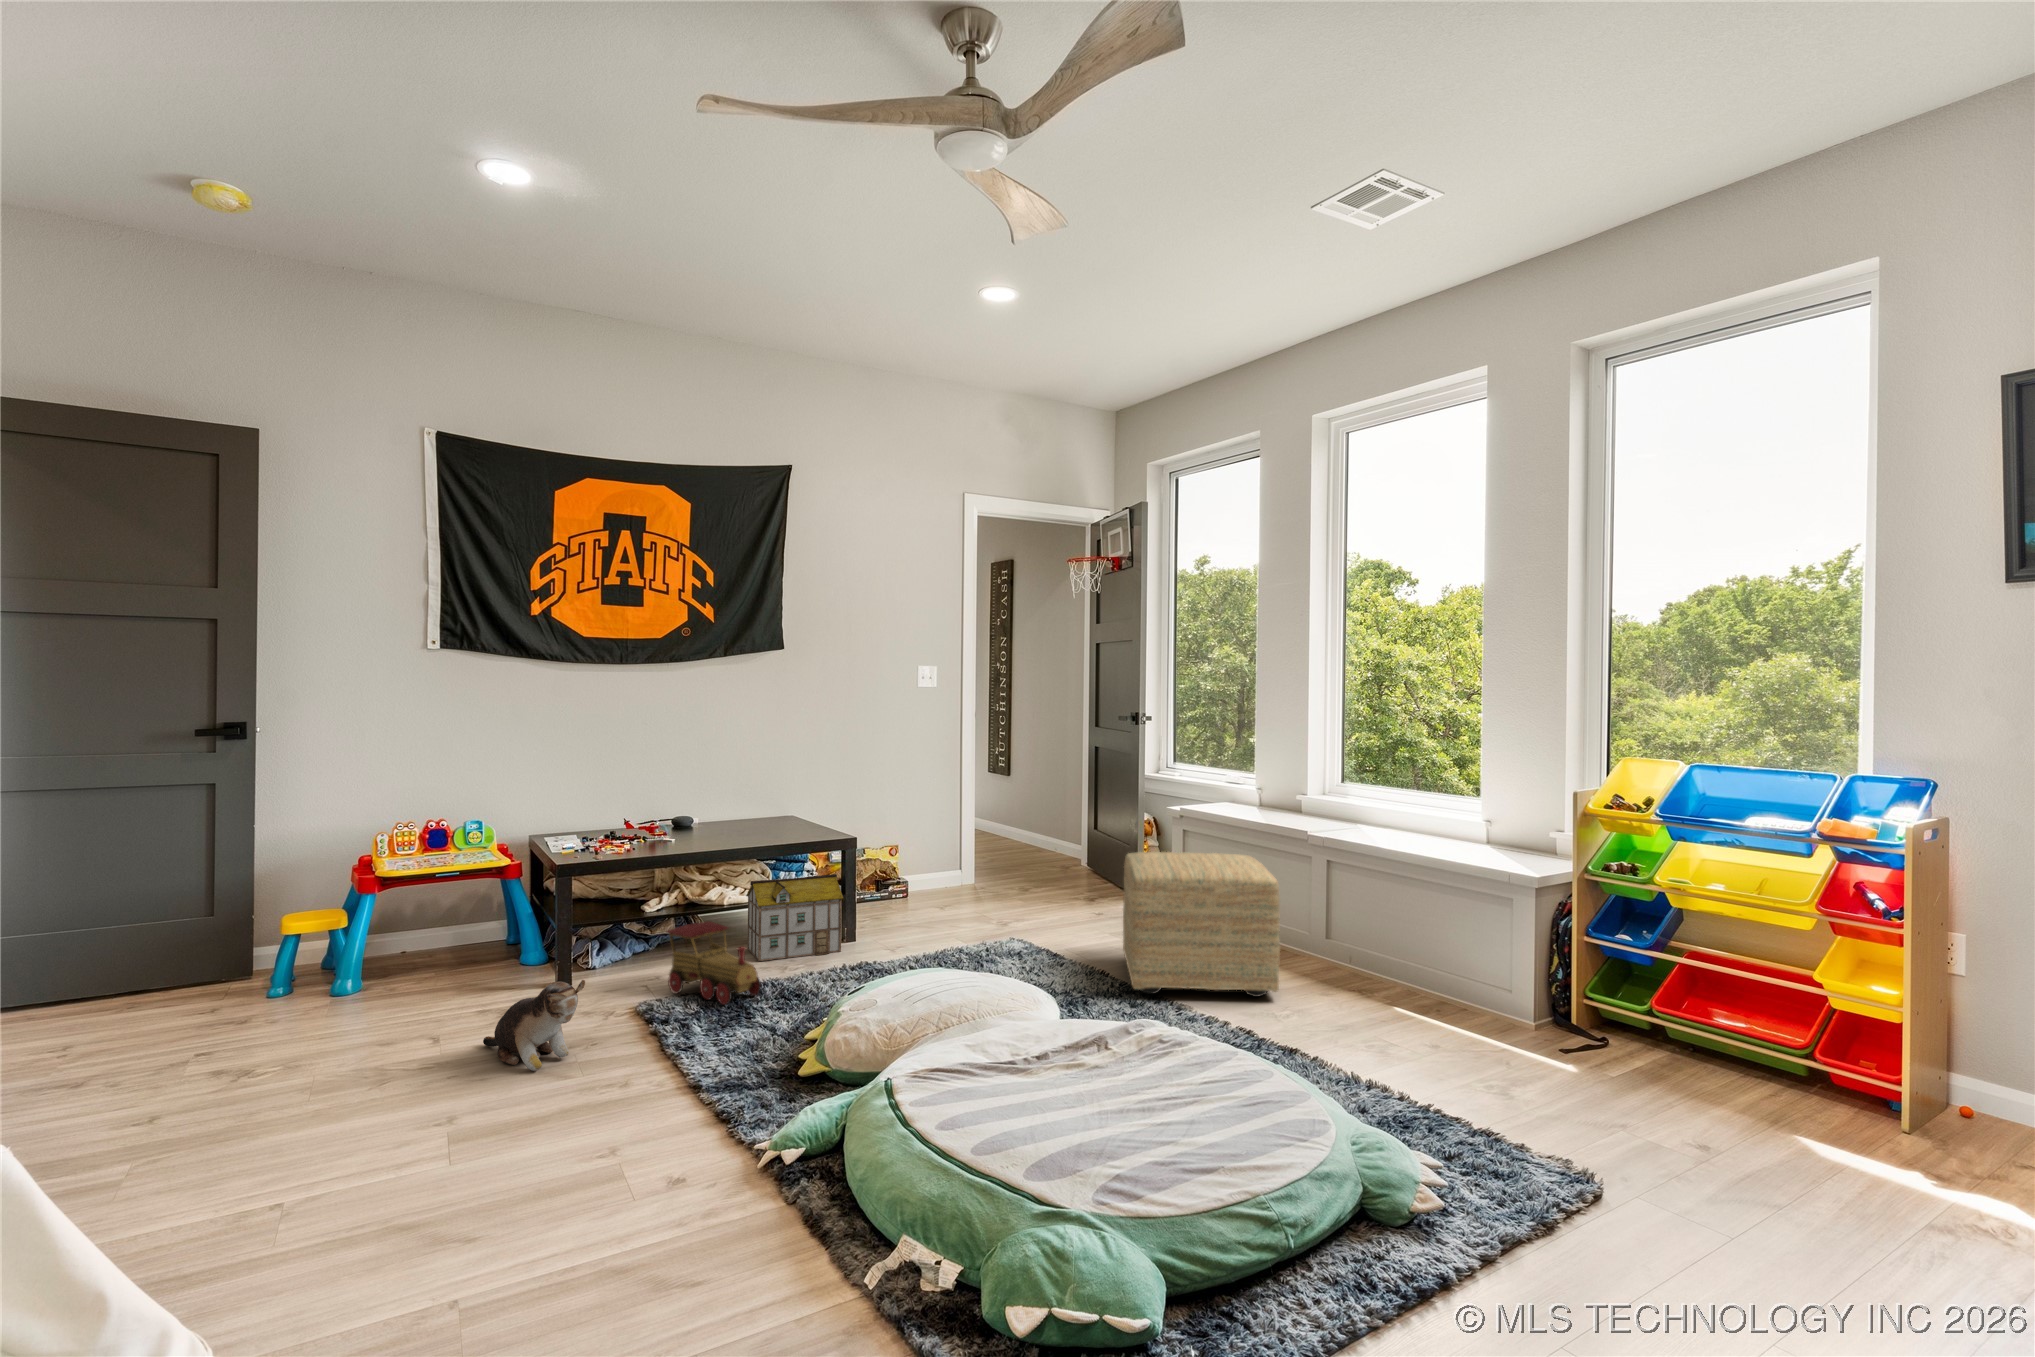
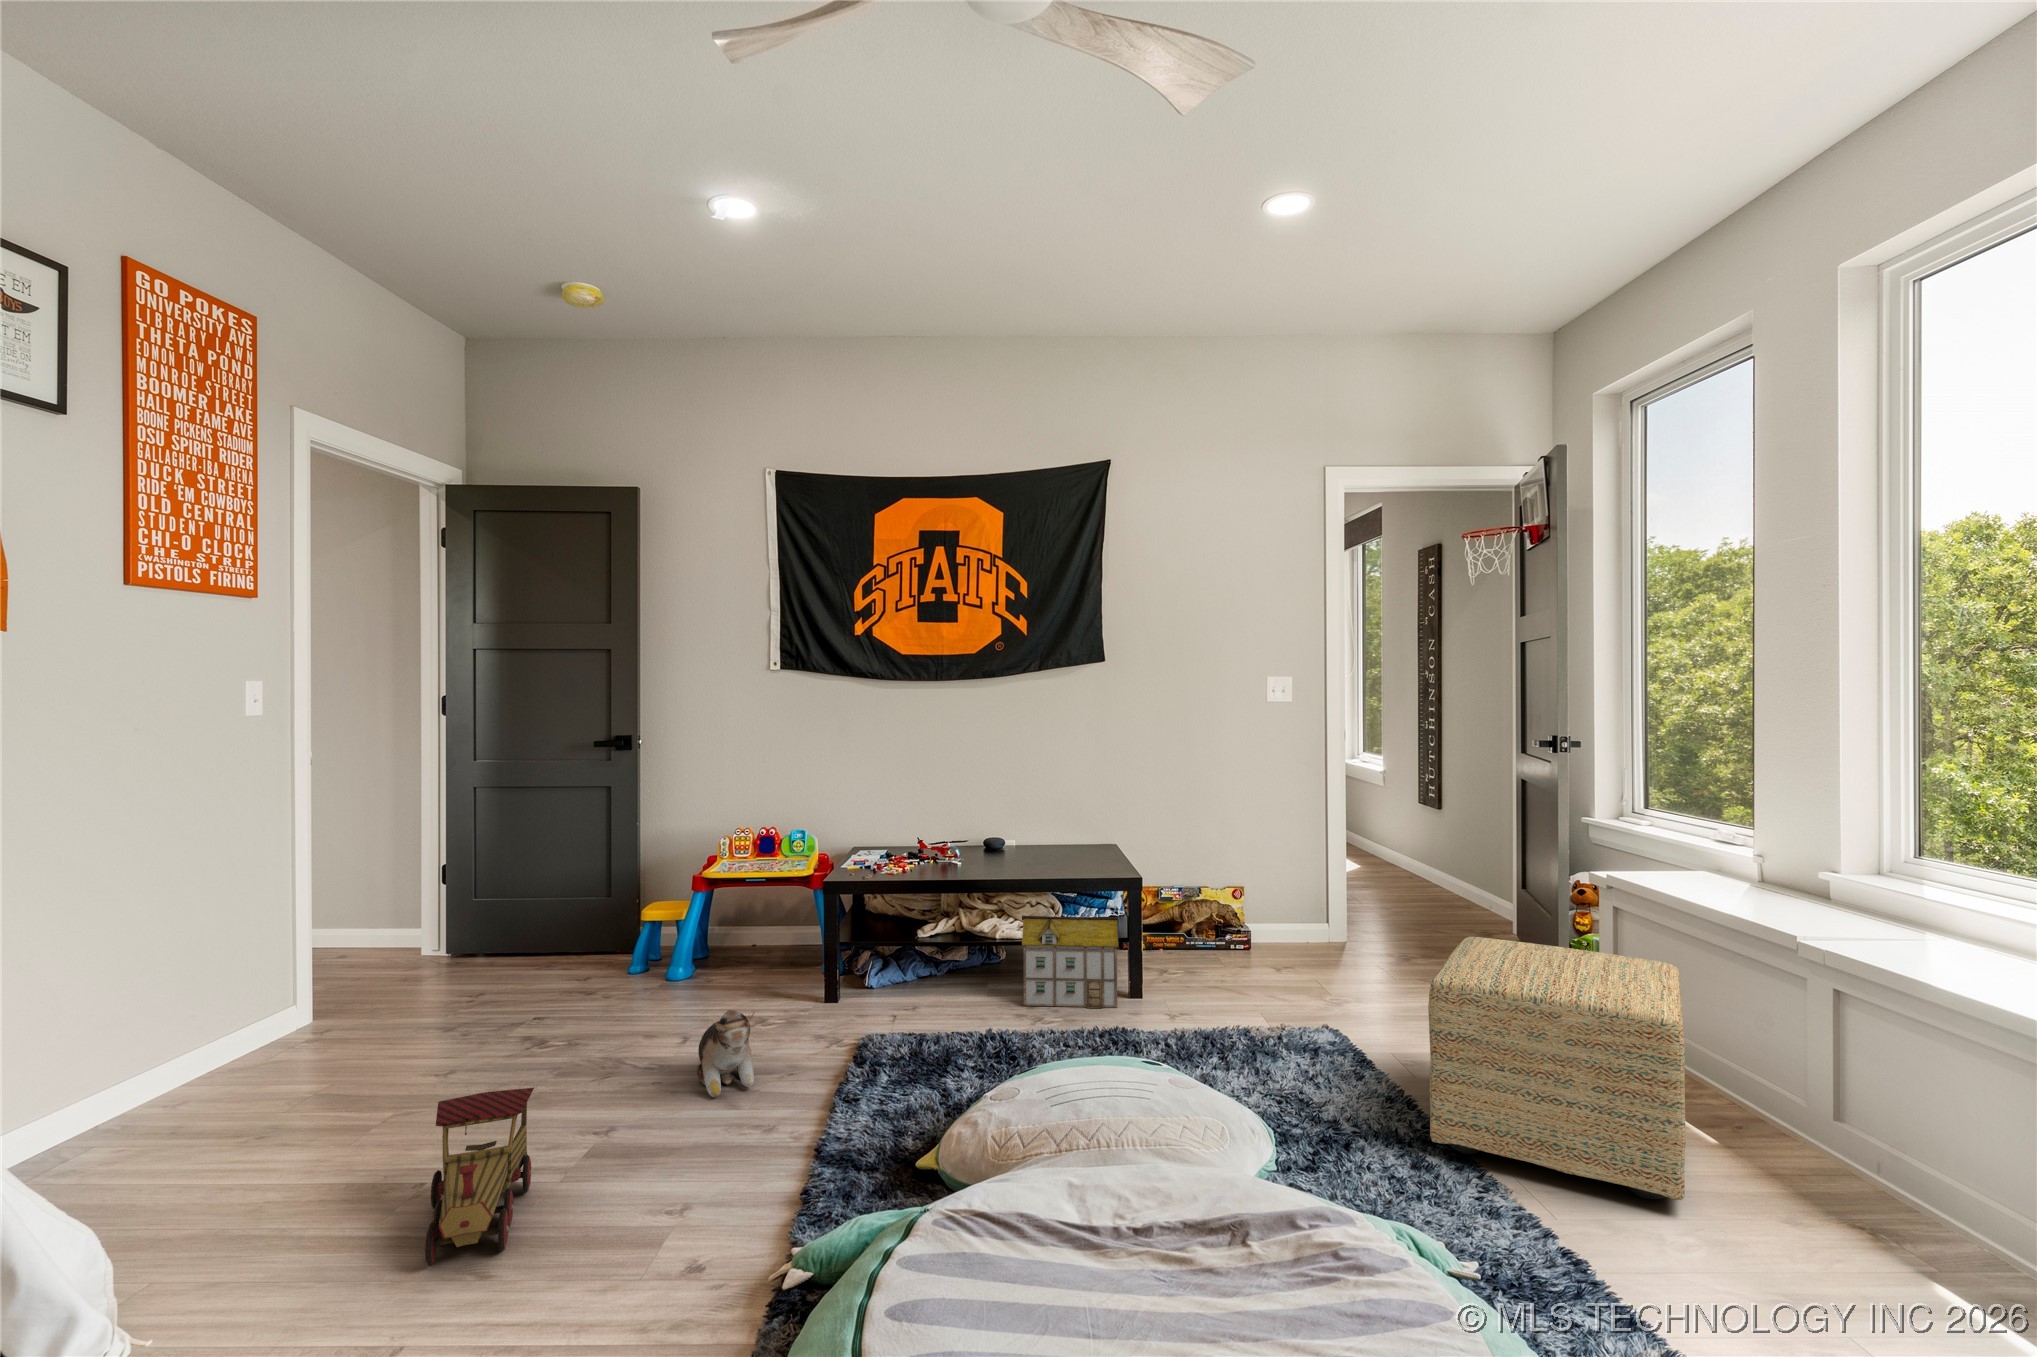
toy train: present [666,921,761,1005] -> present [425,1088,534,1266]

